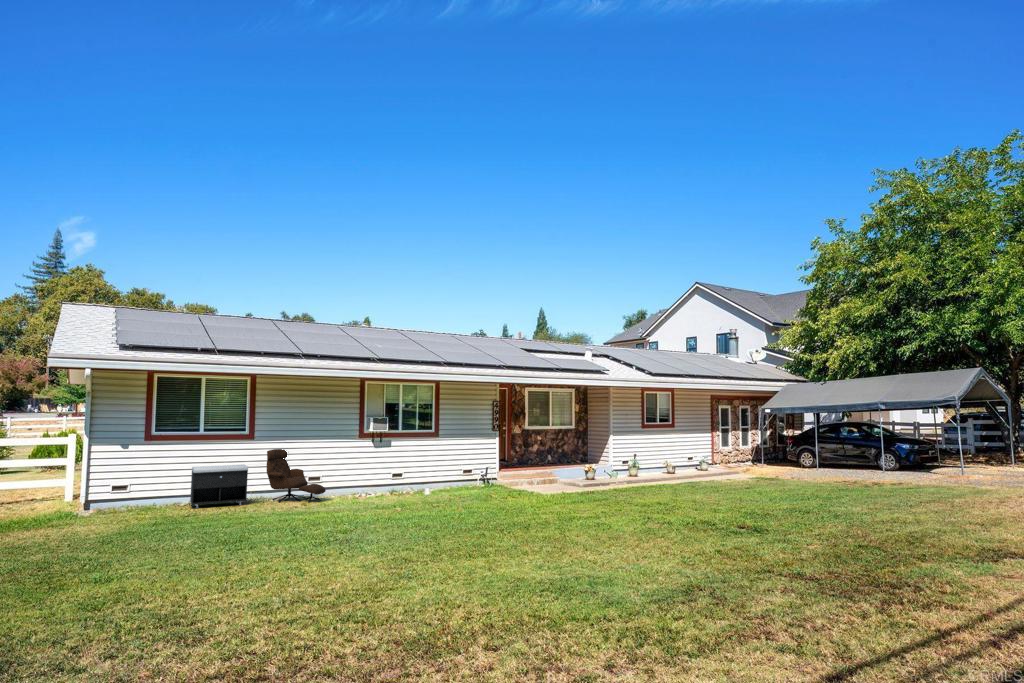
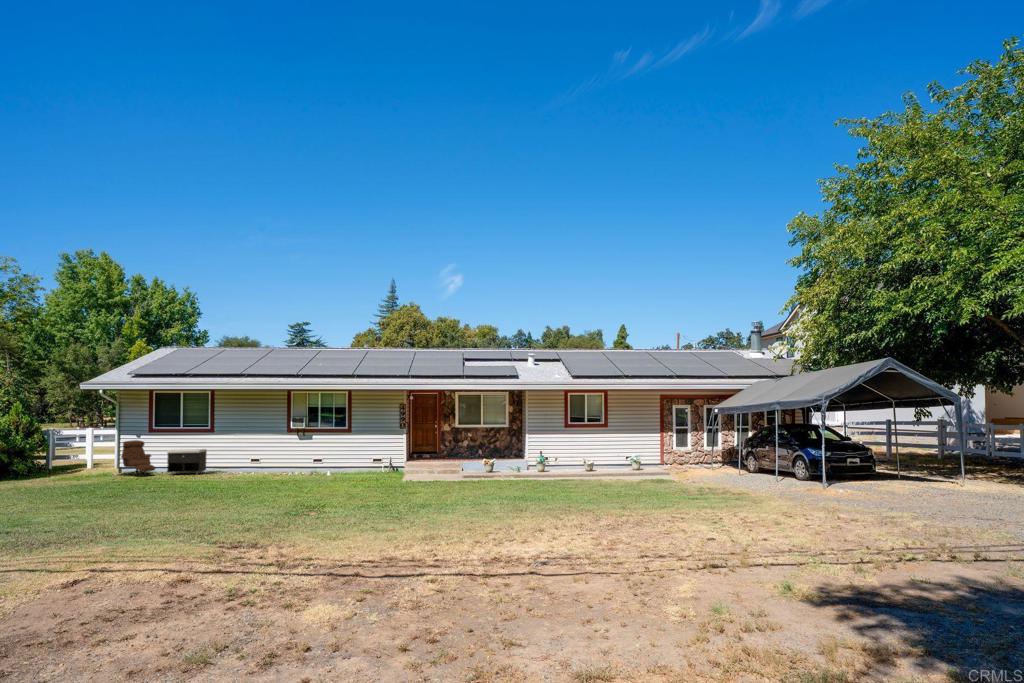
lounge chair: present [267,449,326,503] -> present [121,440,155,476]

